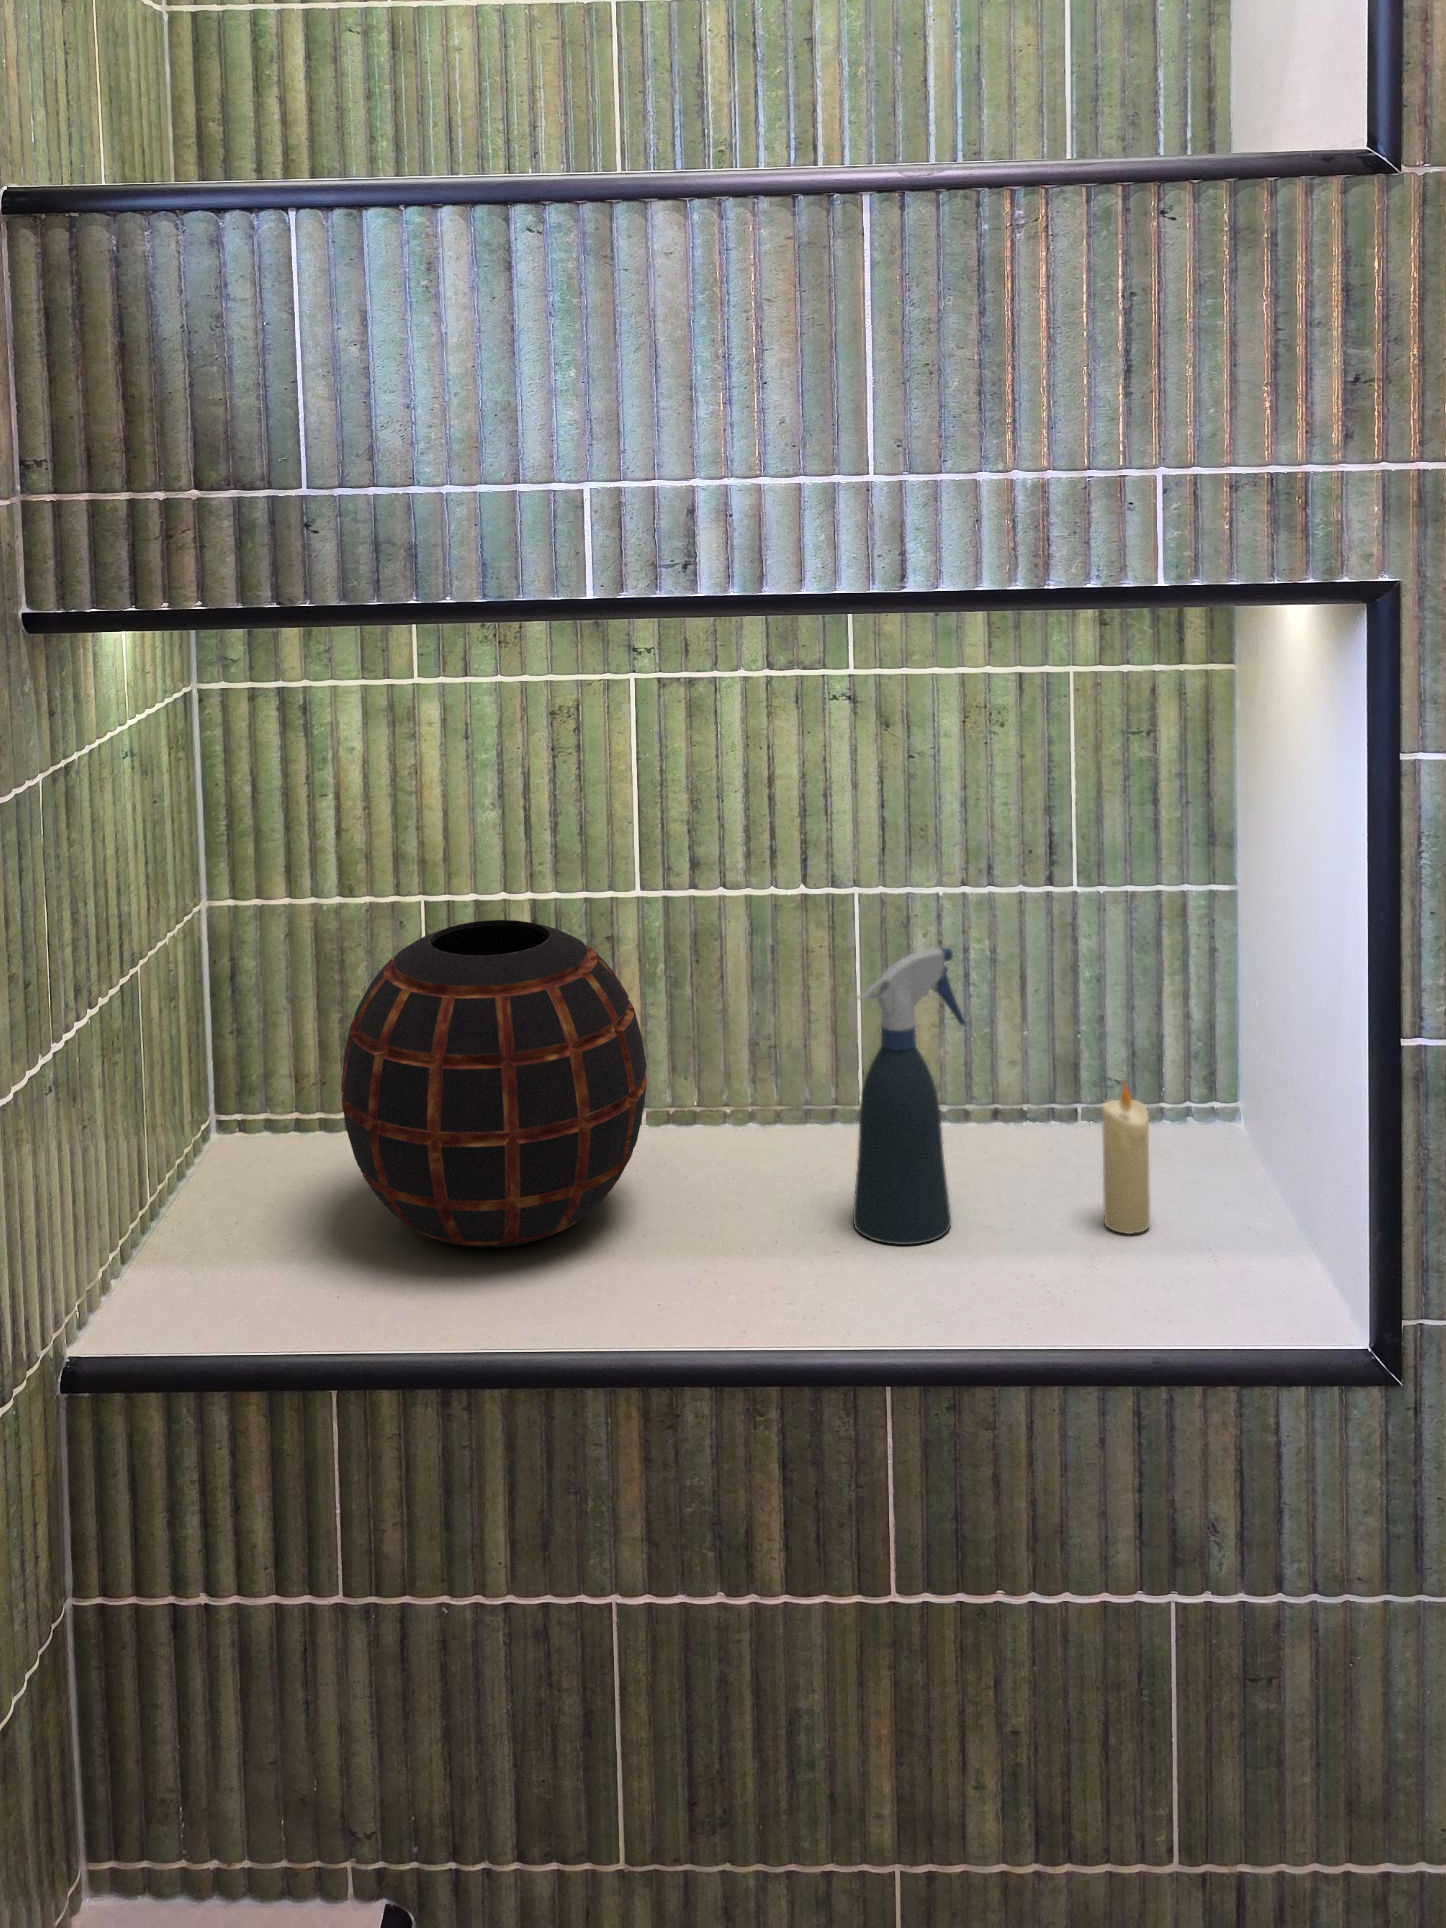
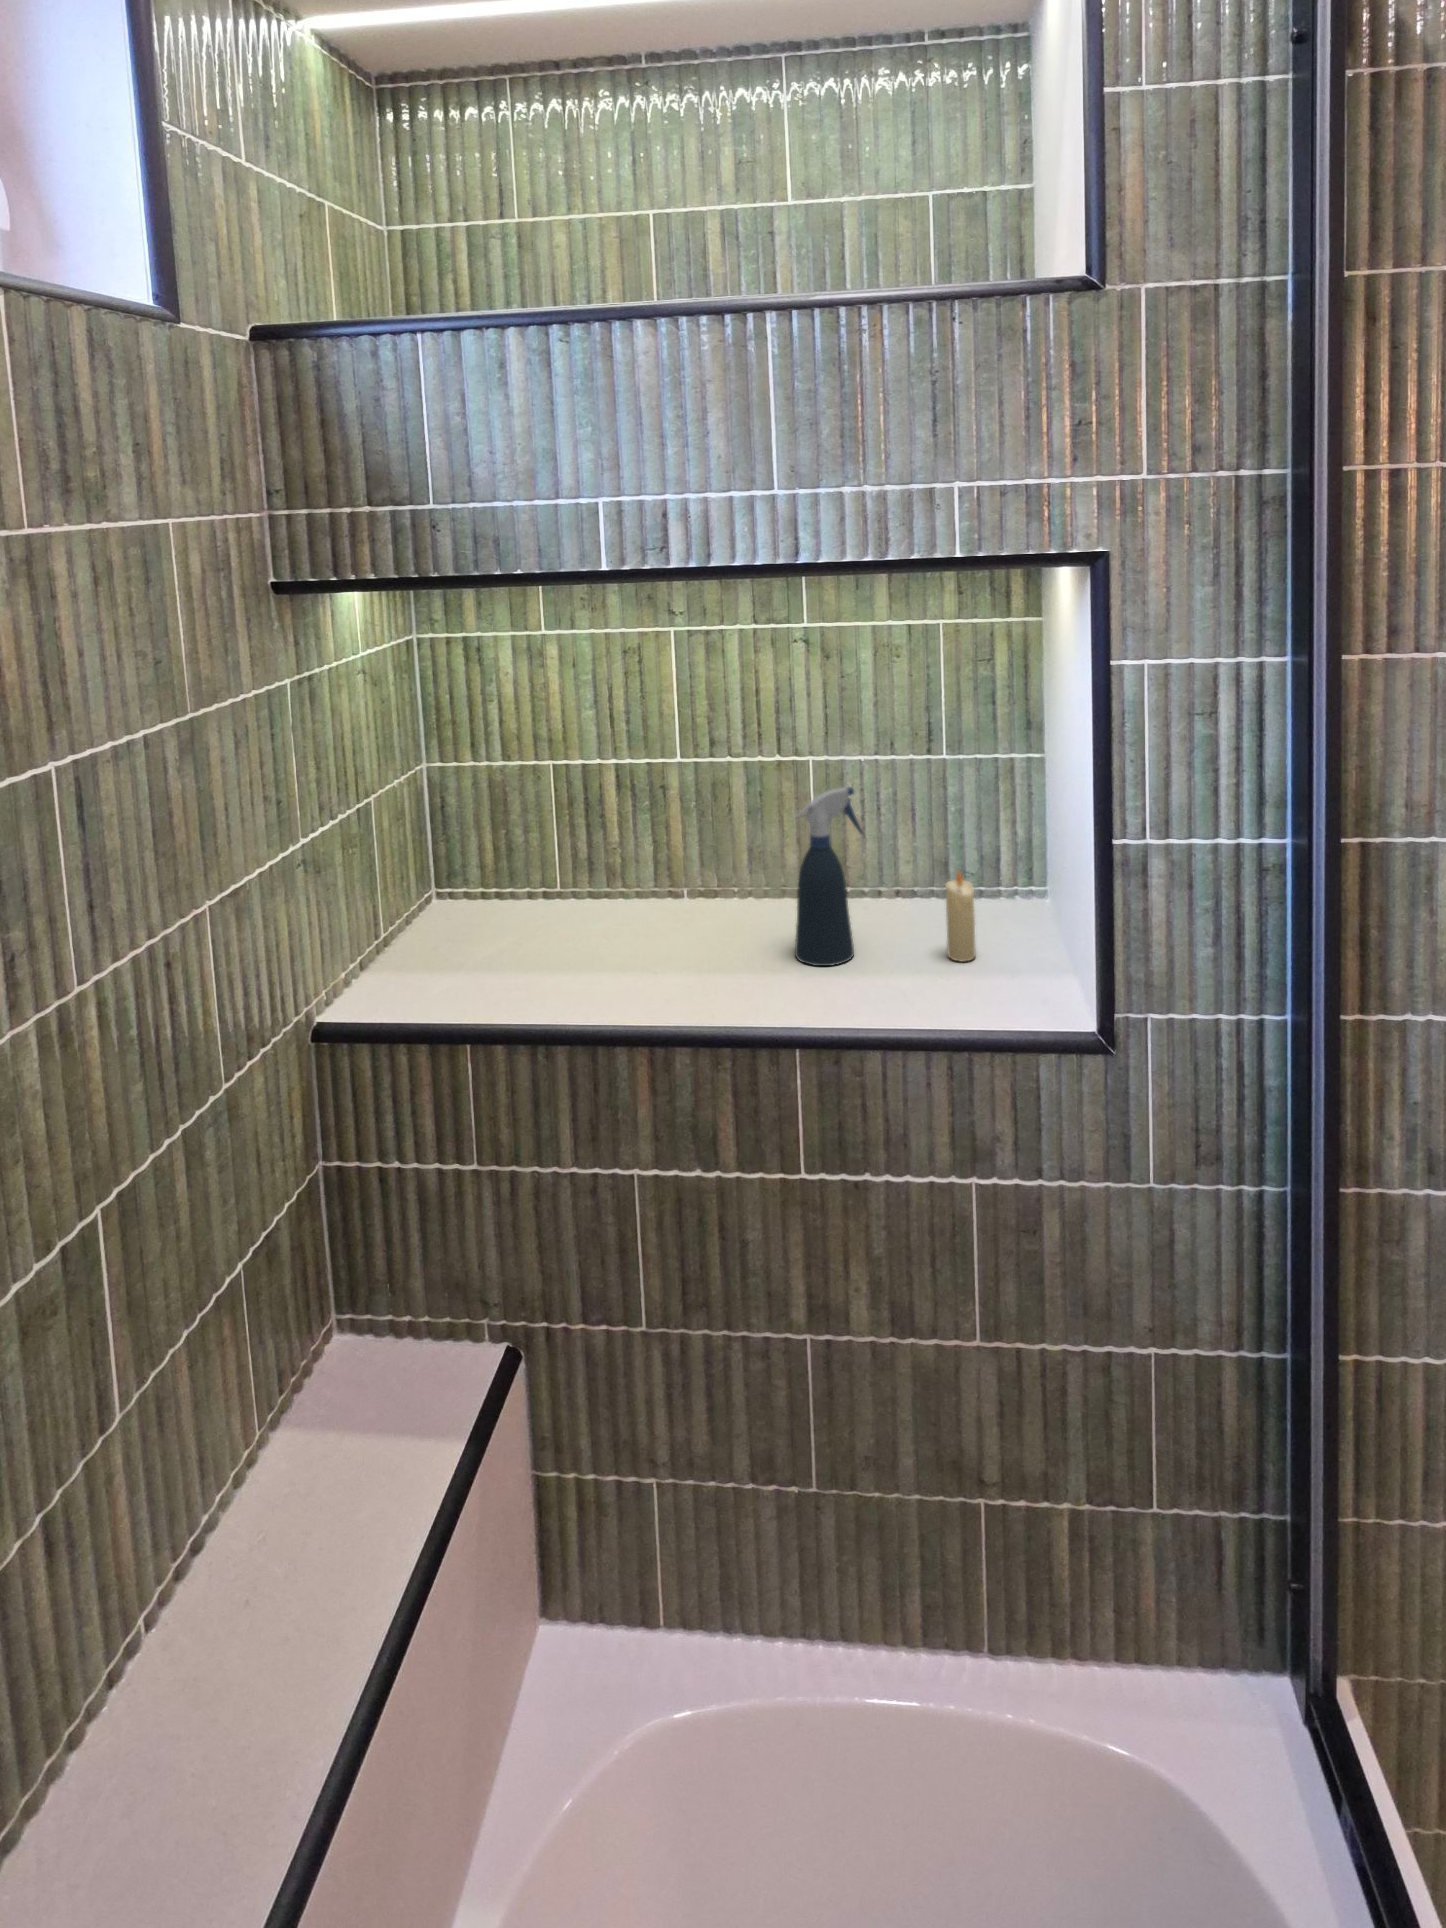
decorative vase: present [341,920,647,1248] -> none [488,771,672,964]

